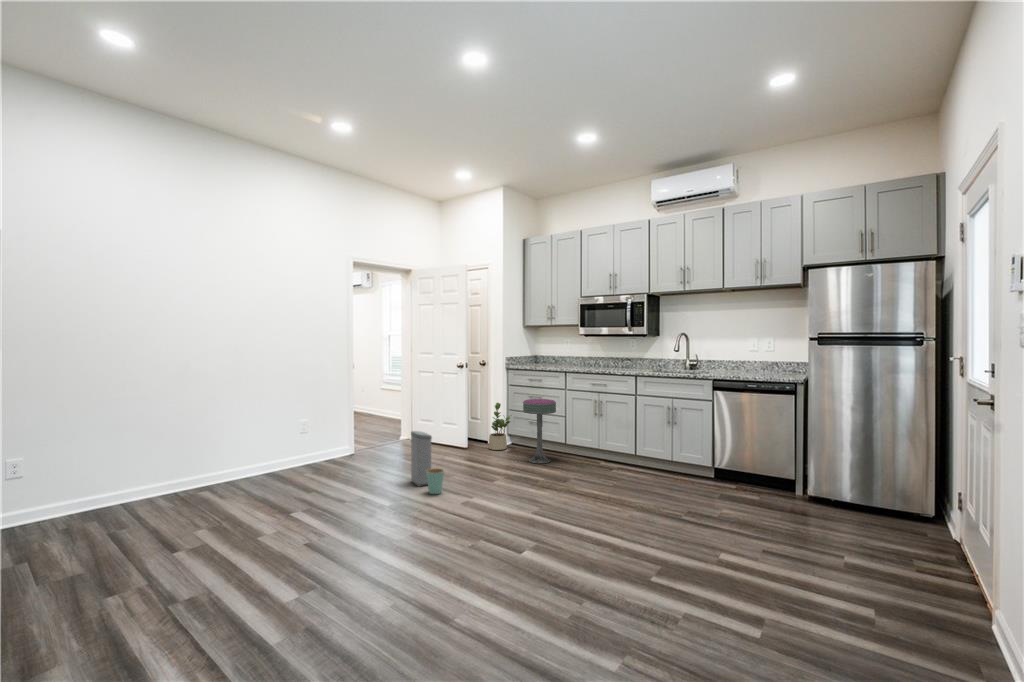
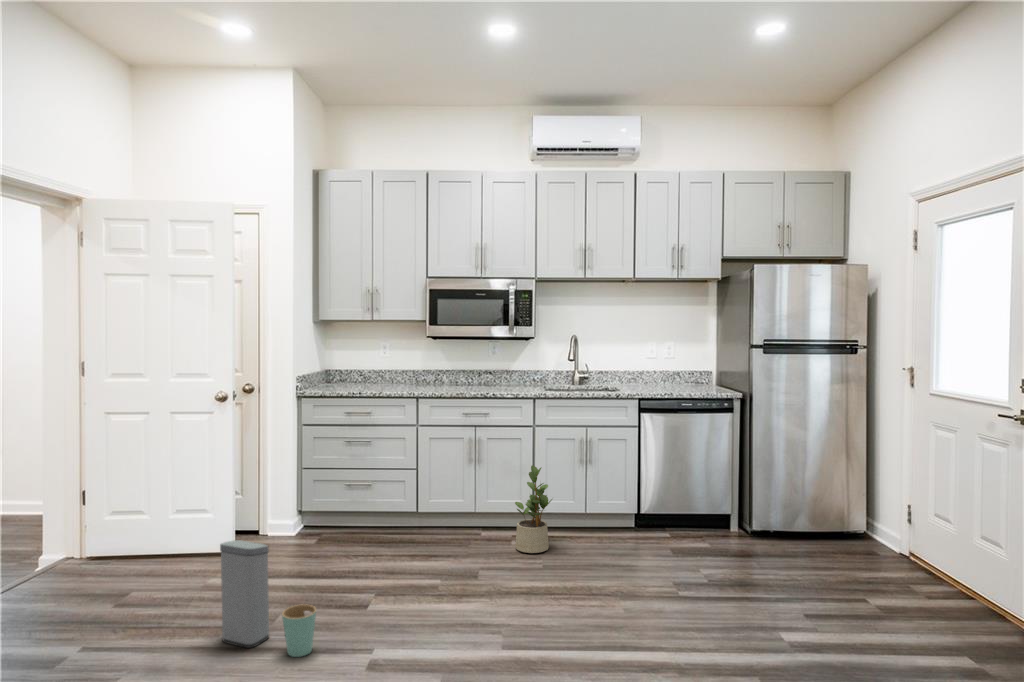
bar stool: present [523,399,556,463] -> none [364,445,418,552]
potted plant: present [489,403,510,450] -> present [515,465,552,553]

